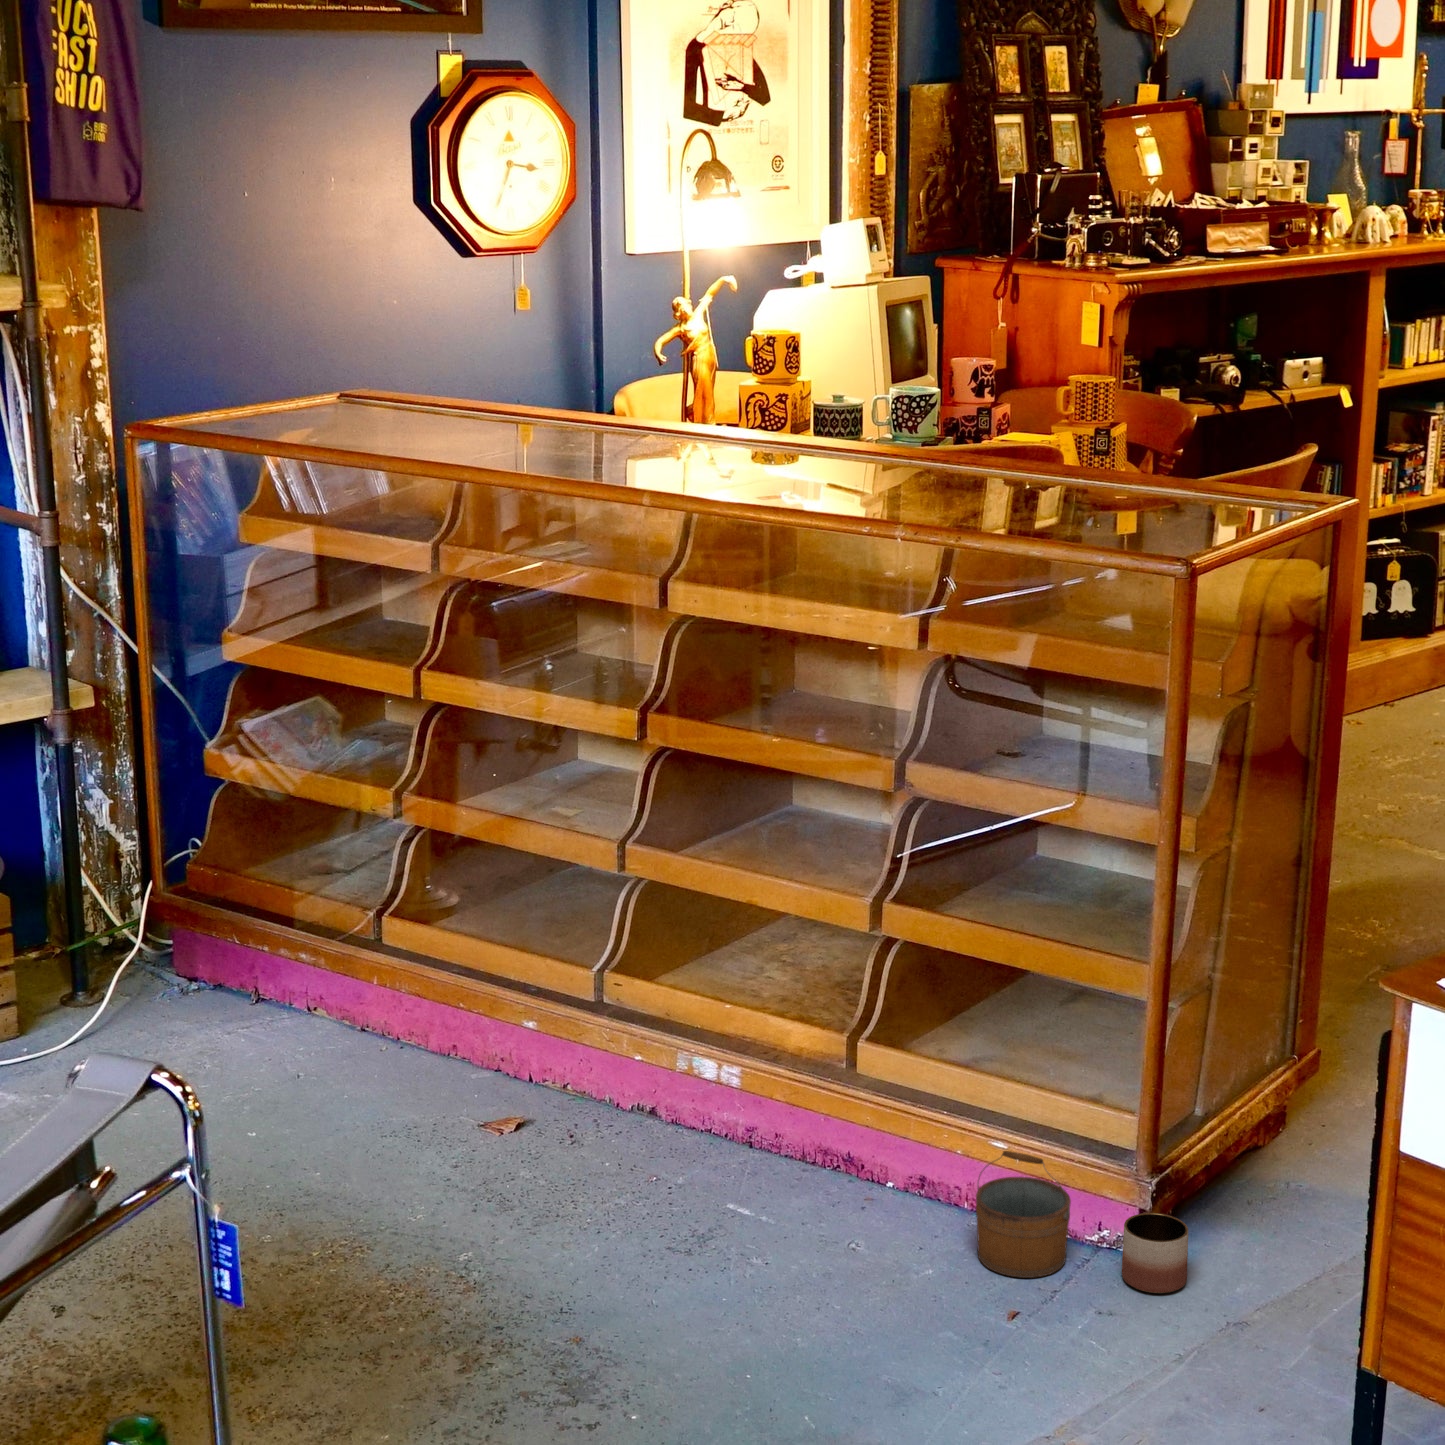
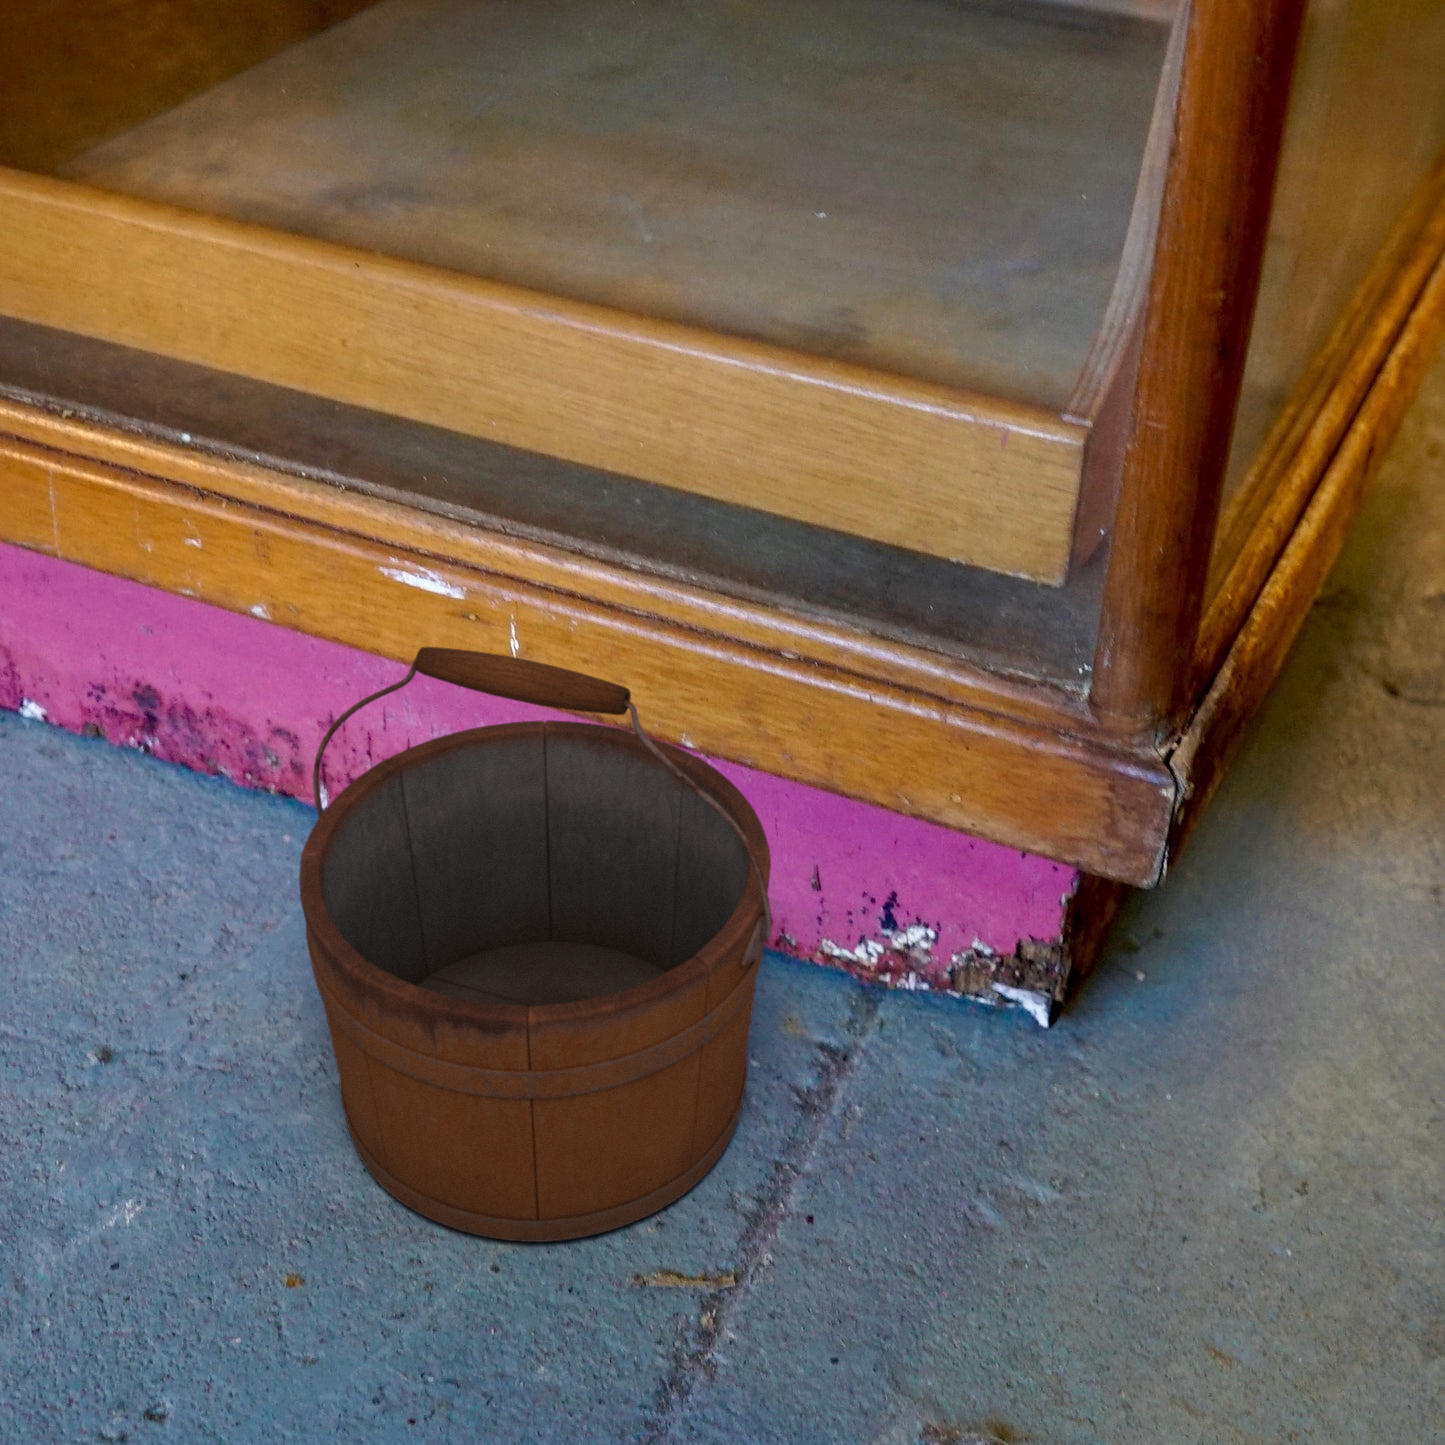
planter: present [1122,1213,1188,1294] -> none [1011,875,1367,1283]

